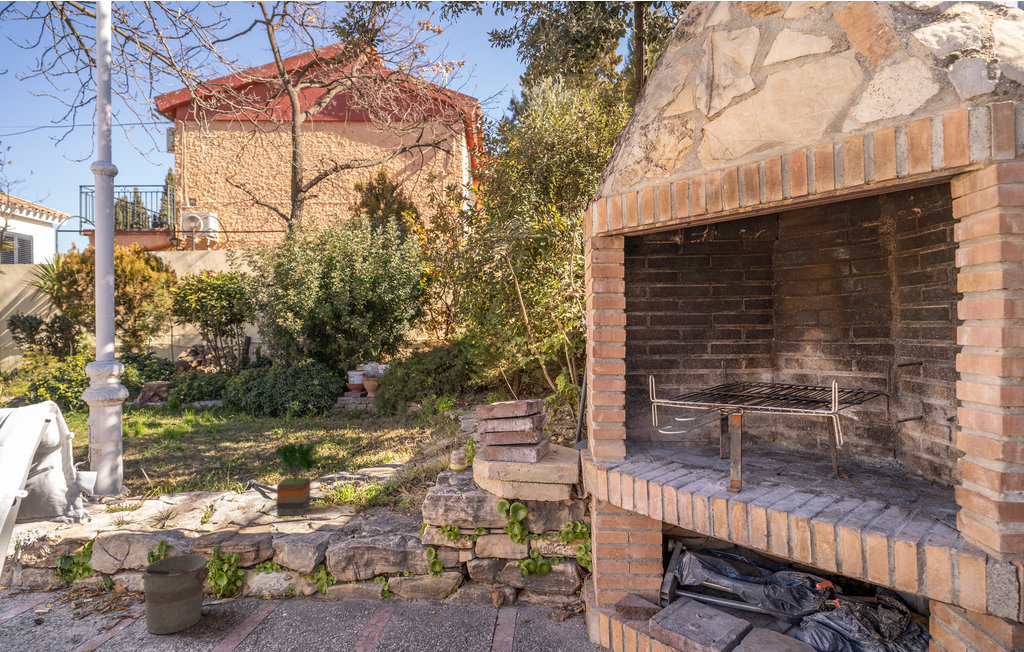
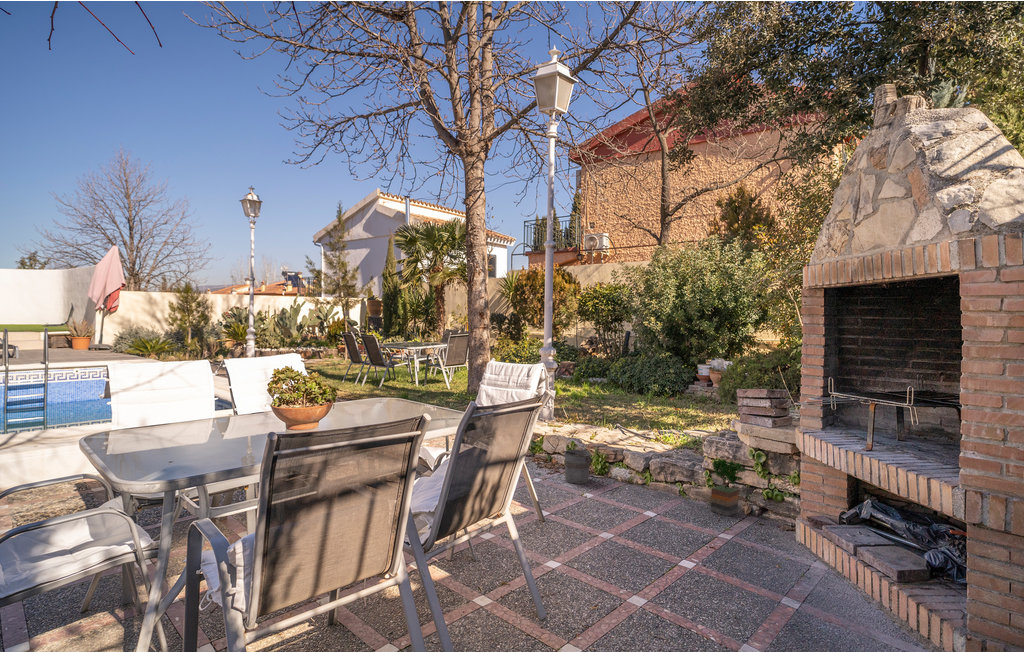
potted tree: present [275,443,319,515] -> present [711,459,746,516]

